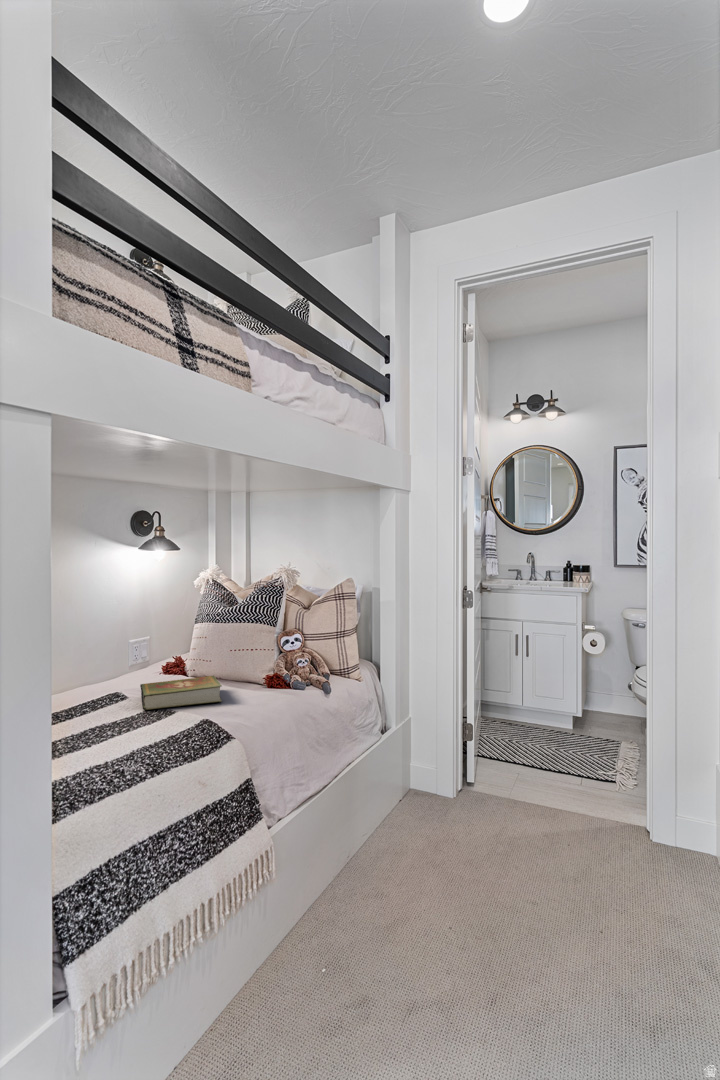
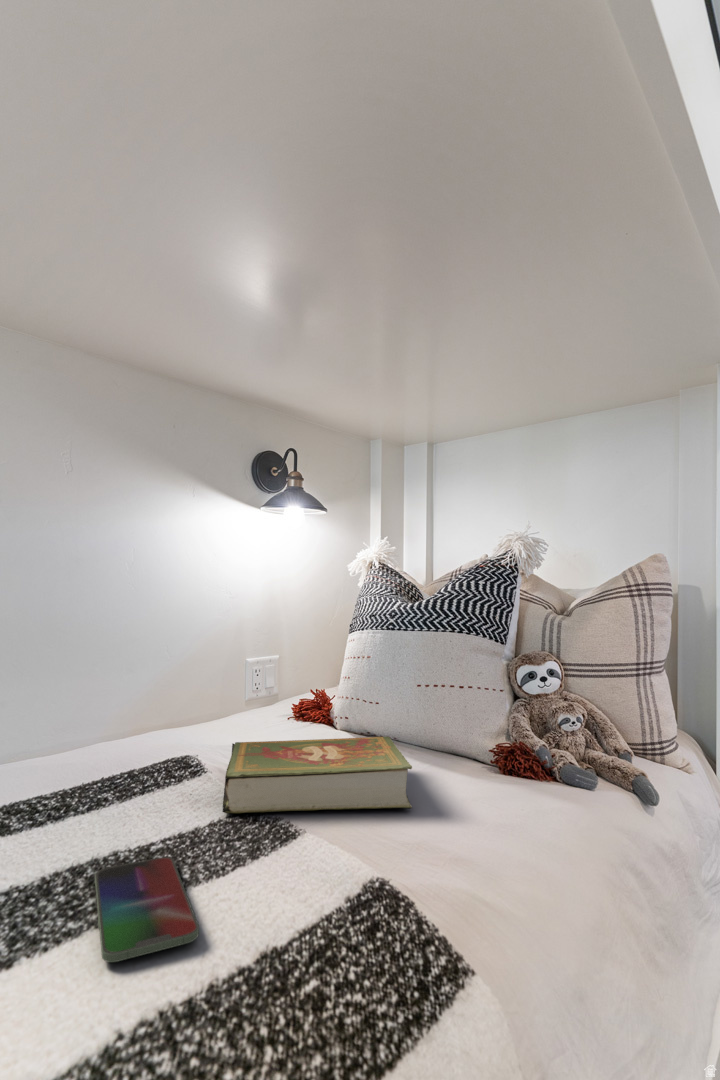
smartphone: none [104,722,149,743] -> present [95,857,199,962]

